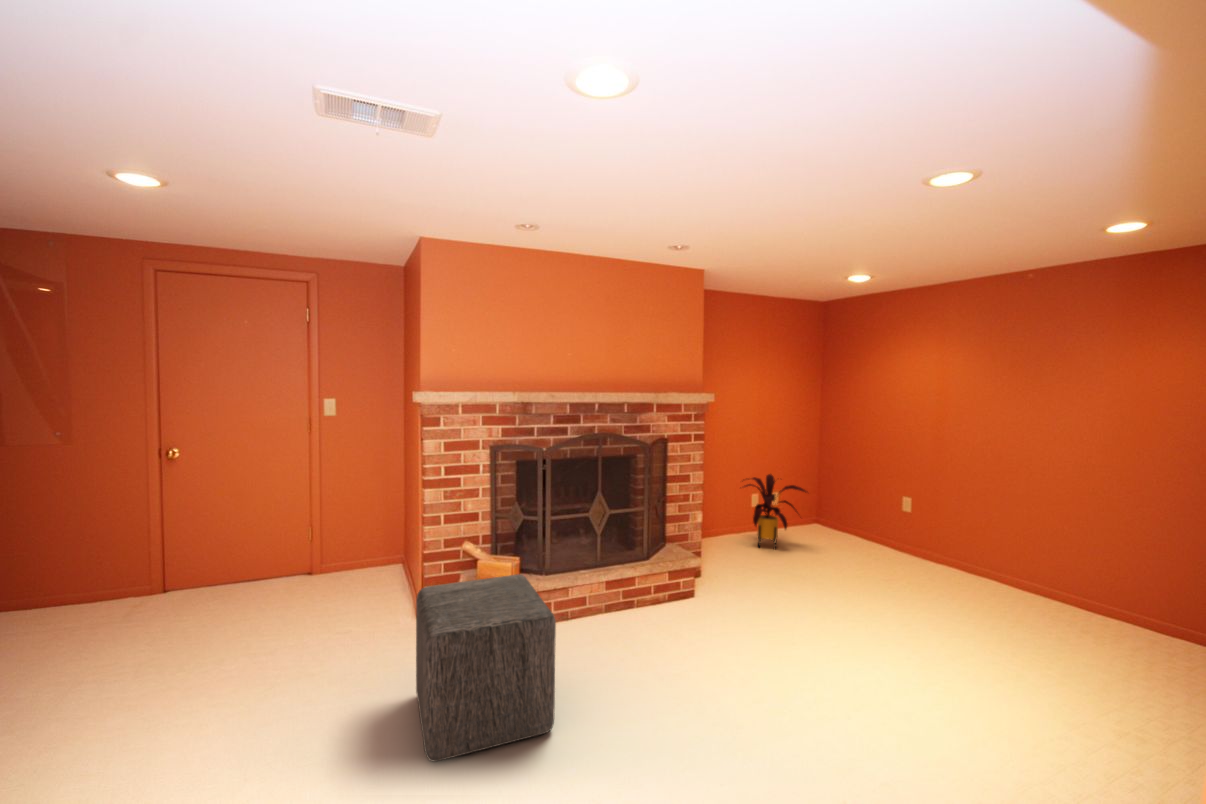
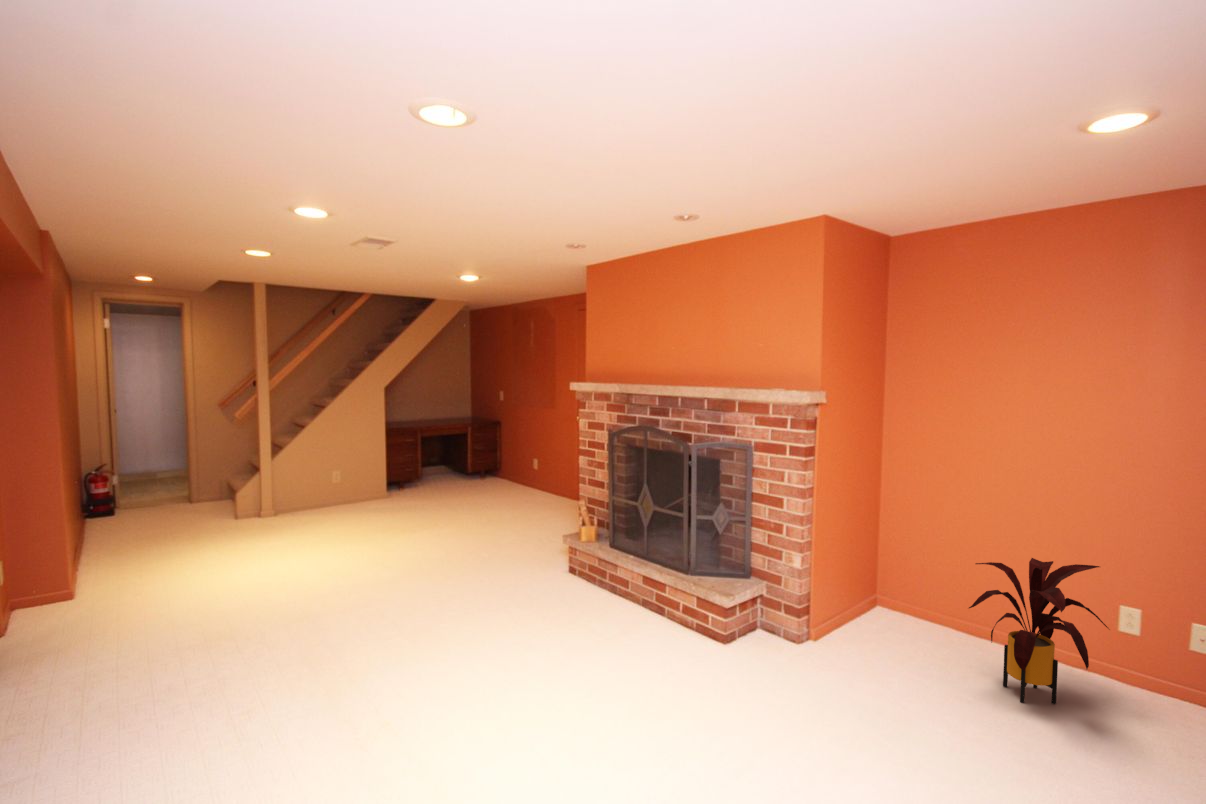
ottoman: present [416,574,556,761] -> none [422,505,524,609]

